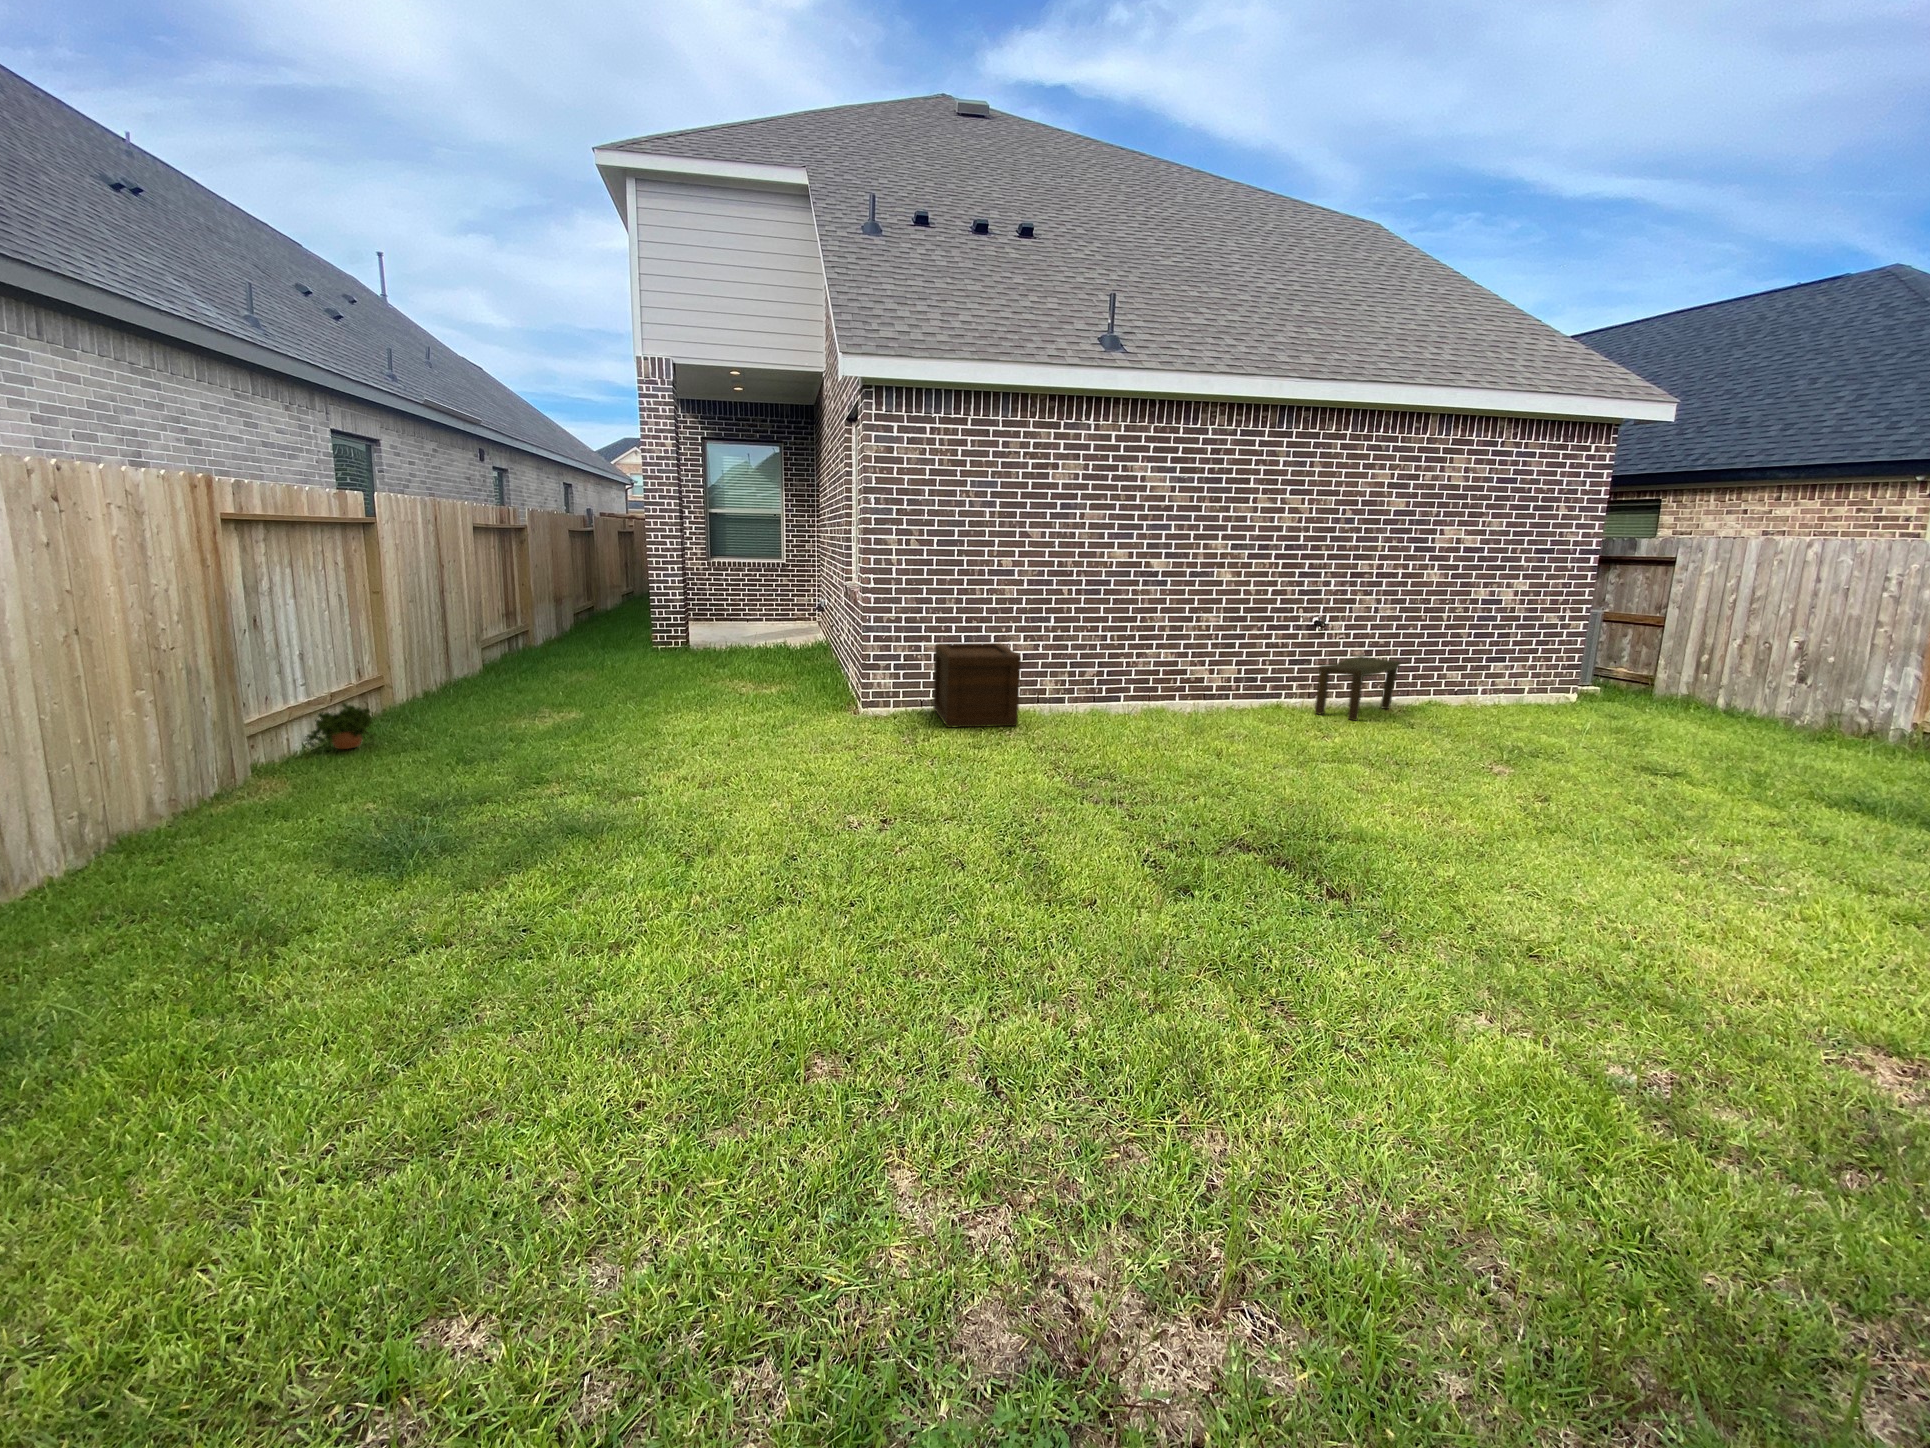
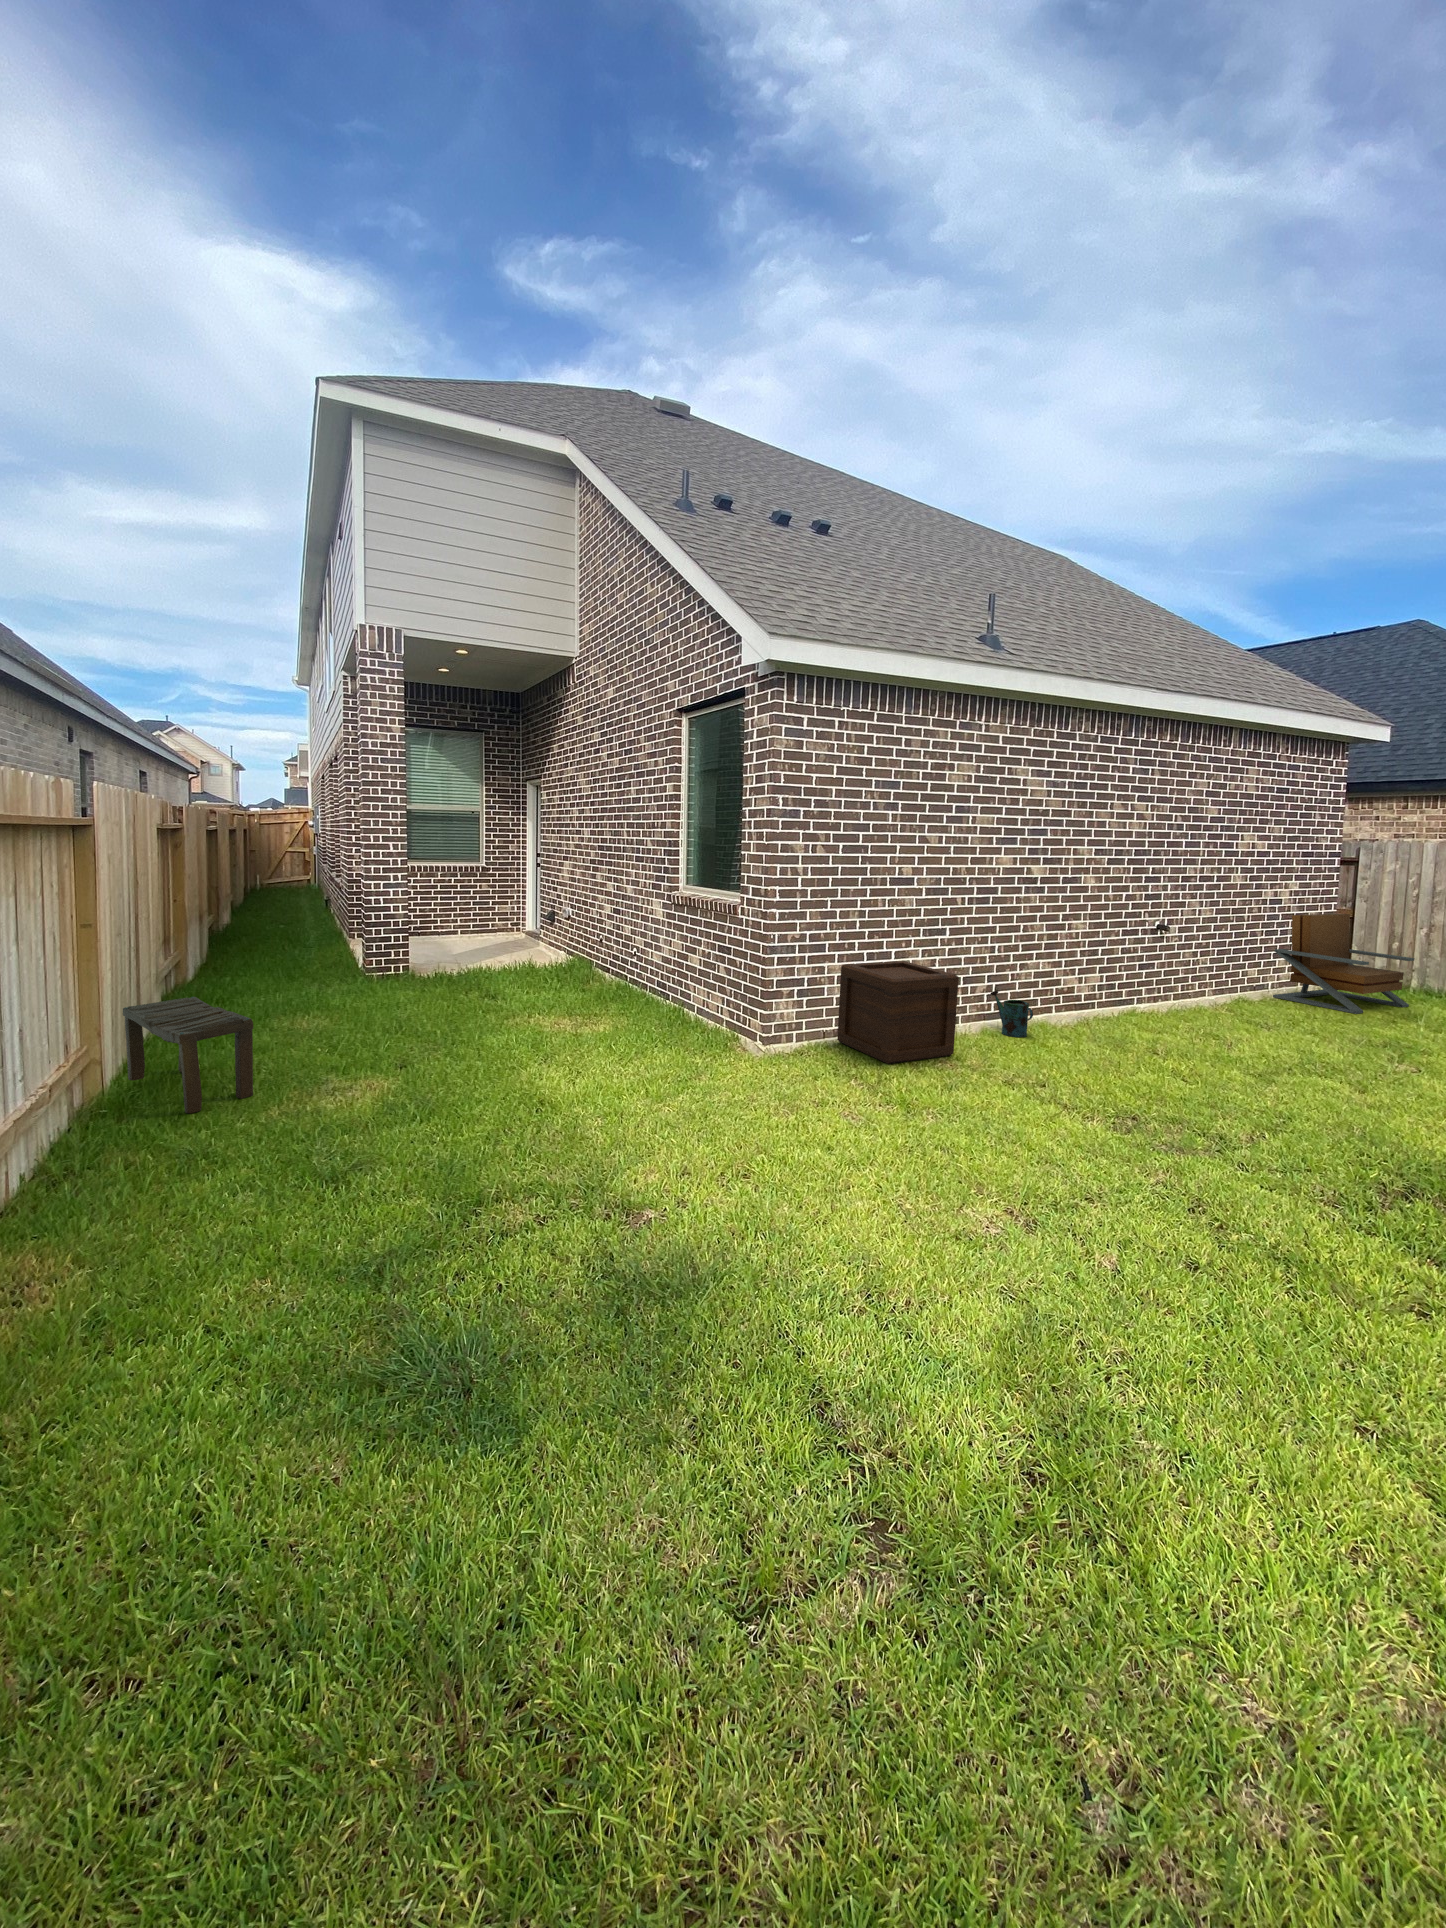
lounge chair: none [1470,616,1639,722] -> present [1273,914,1415,1014]
bench: present [1315,656,1400,721] -> present [123,997,254,1114]
watering can: none [1098,675,1122,718] -> present [990,991,1033,1037]
potted plant: present [305,703,374,749] -> none [42,1102,182,1188]

